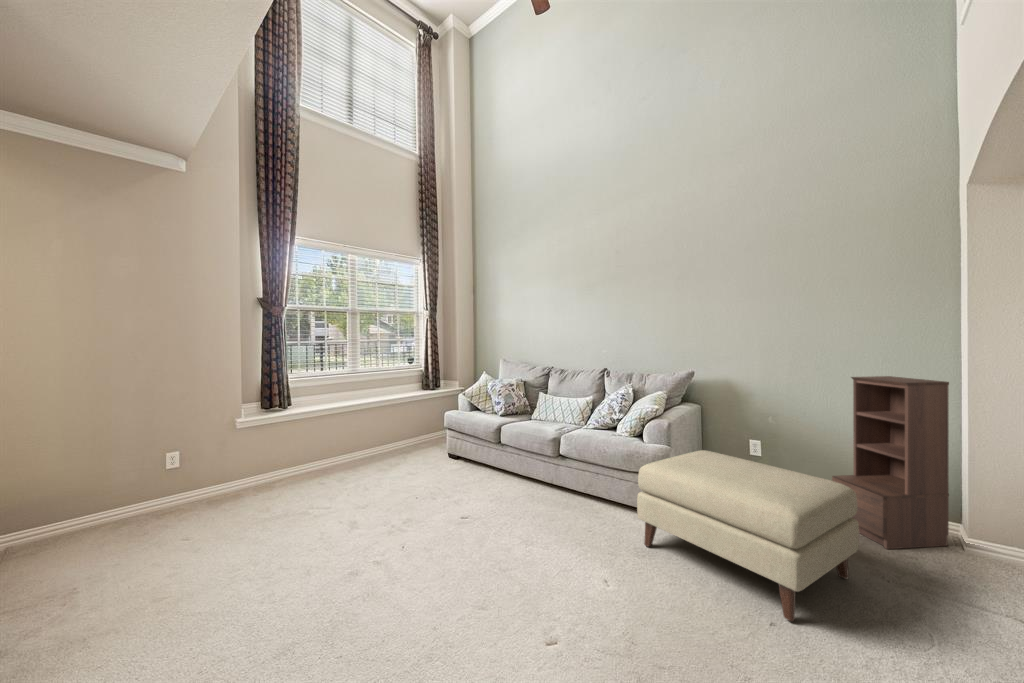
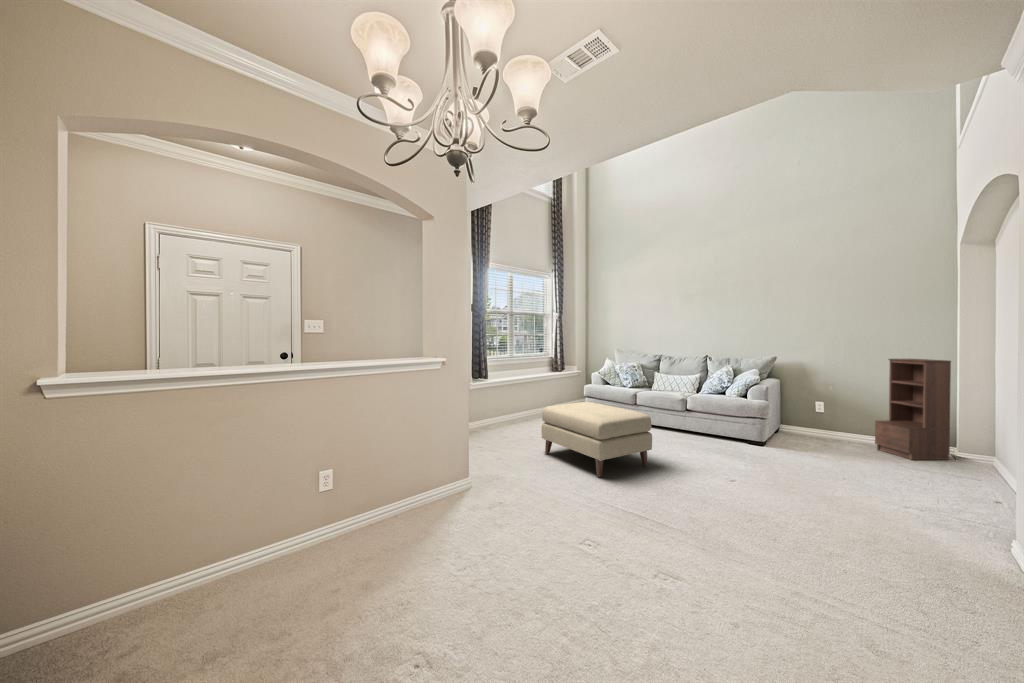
ottoman: present [637,450,859,621] -> present [542,402,652,477]

